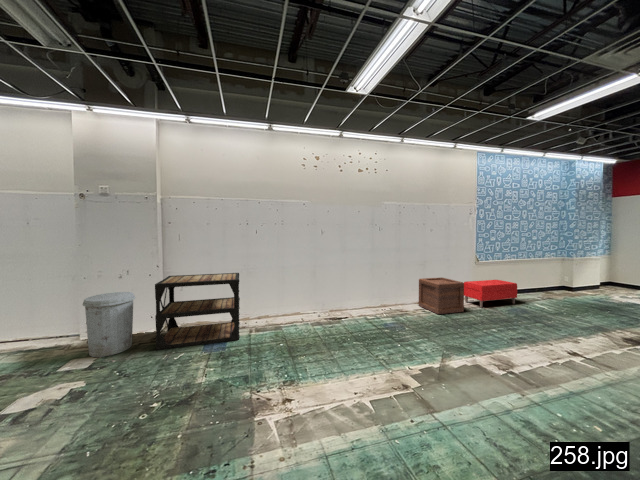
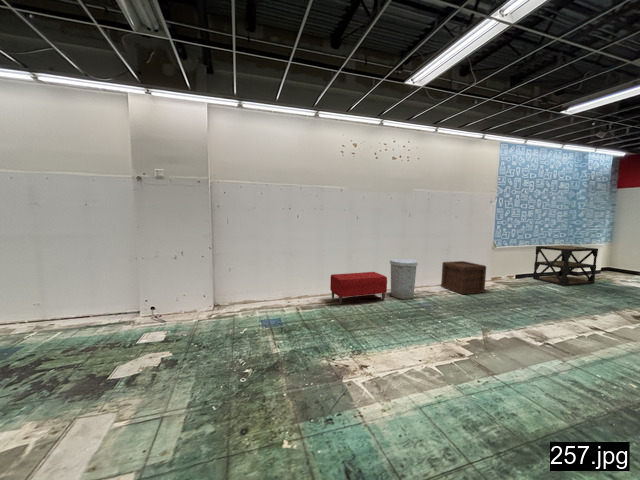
shelving unit: present [155,273,240,350] -> present [533,246,598,286]
bench: present [464,280,517,307] -> present [330,272,387,305]
trash can: present [83,292,135,357] -> present [390,259,418,299]

